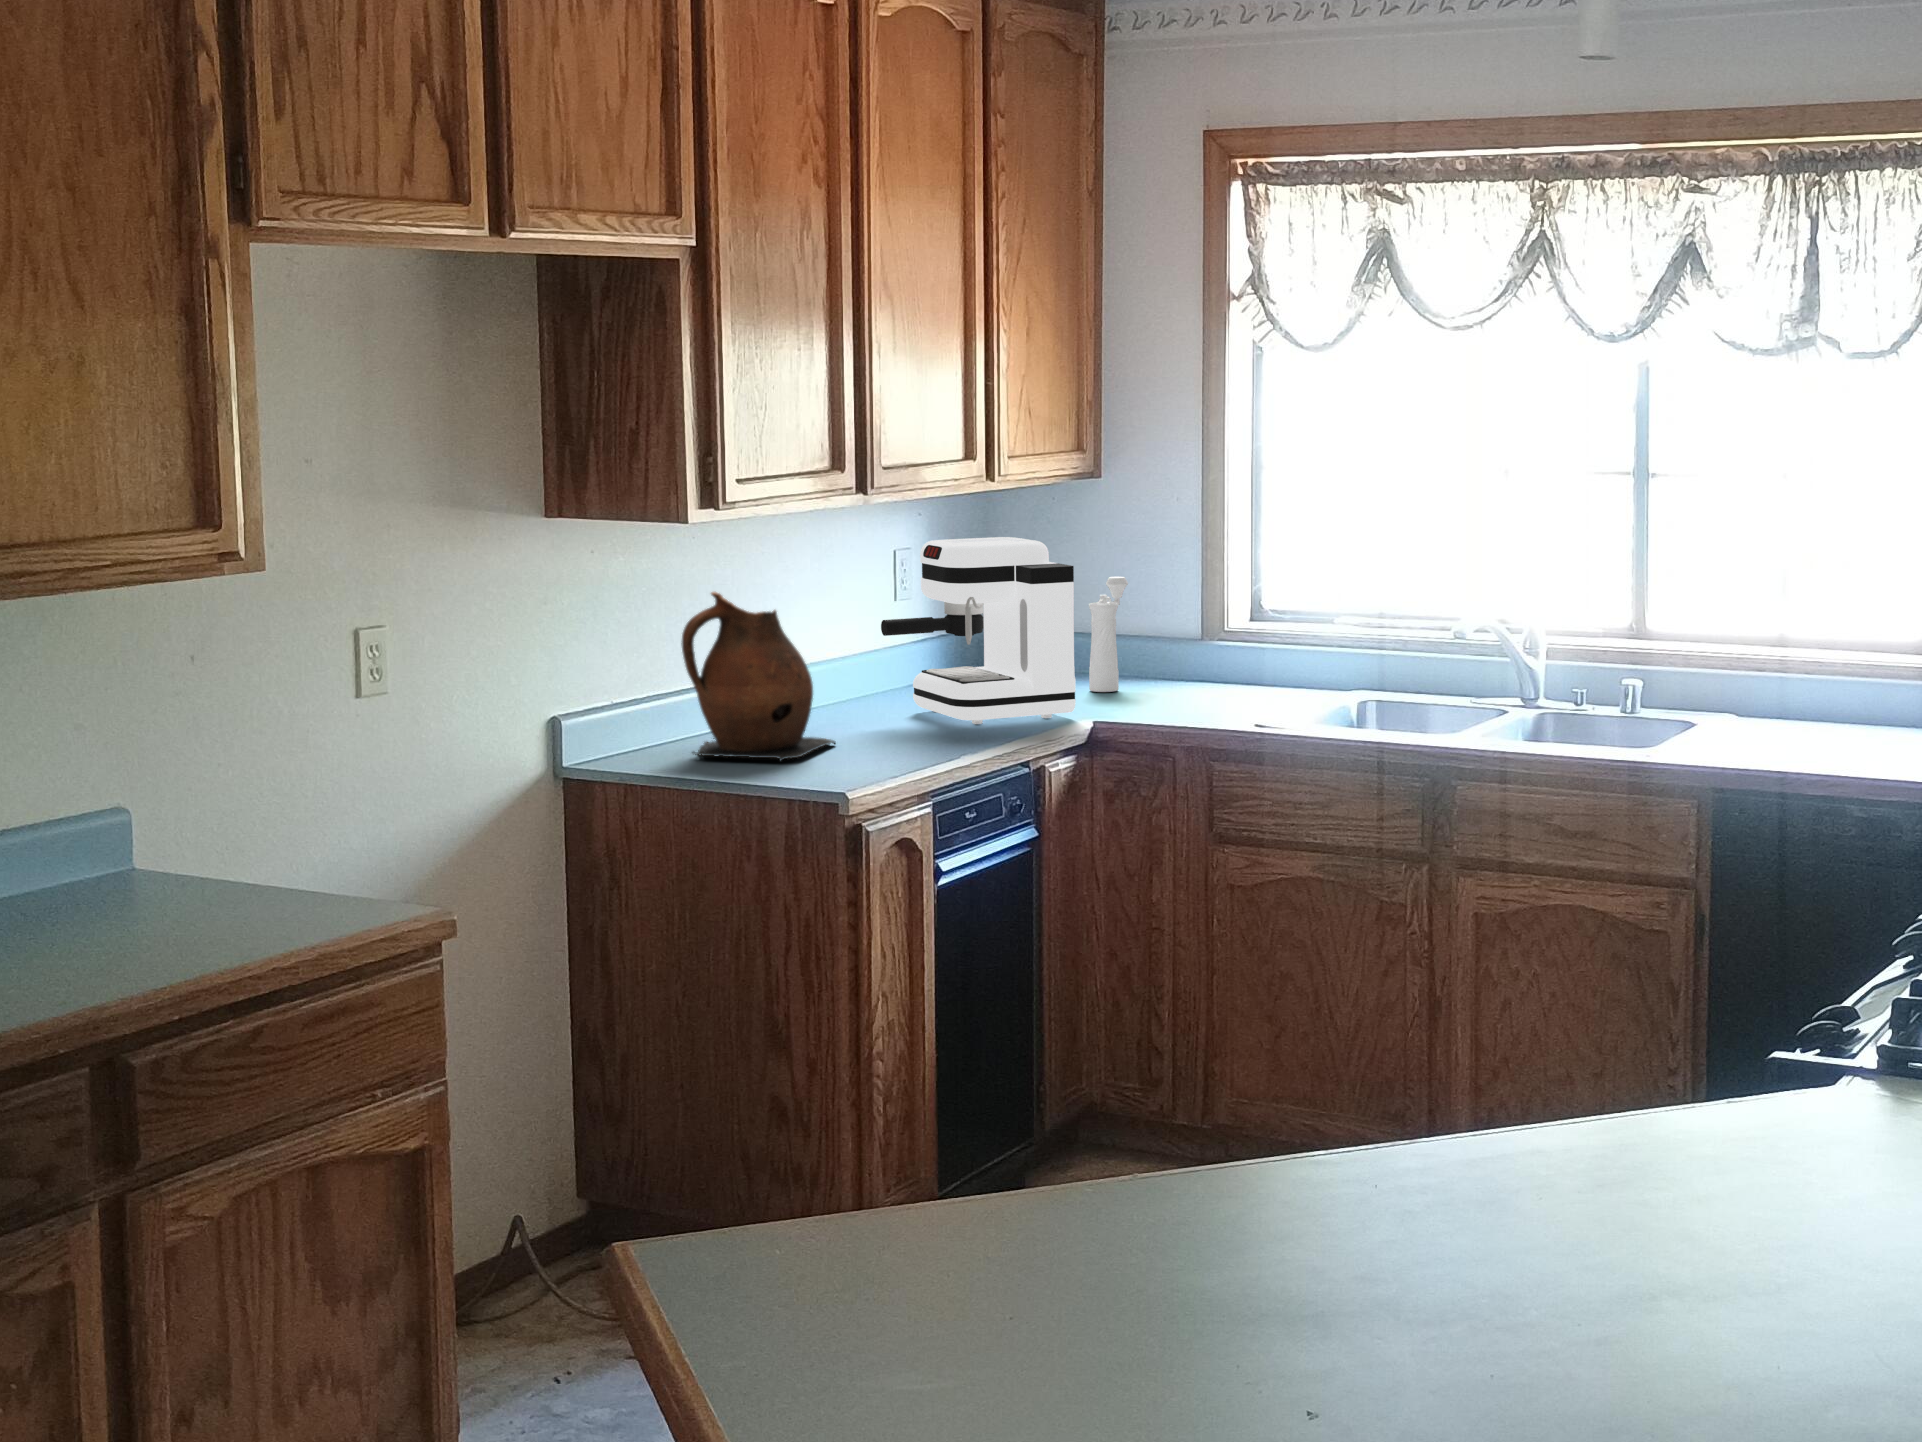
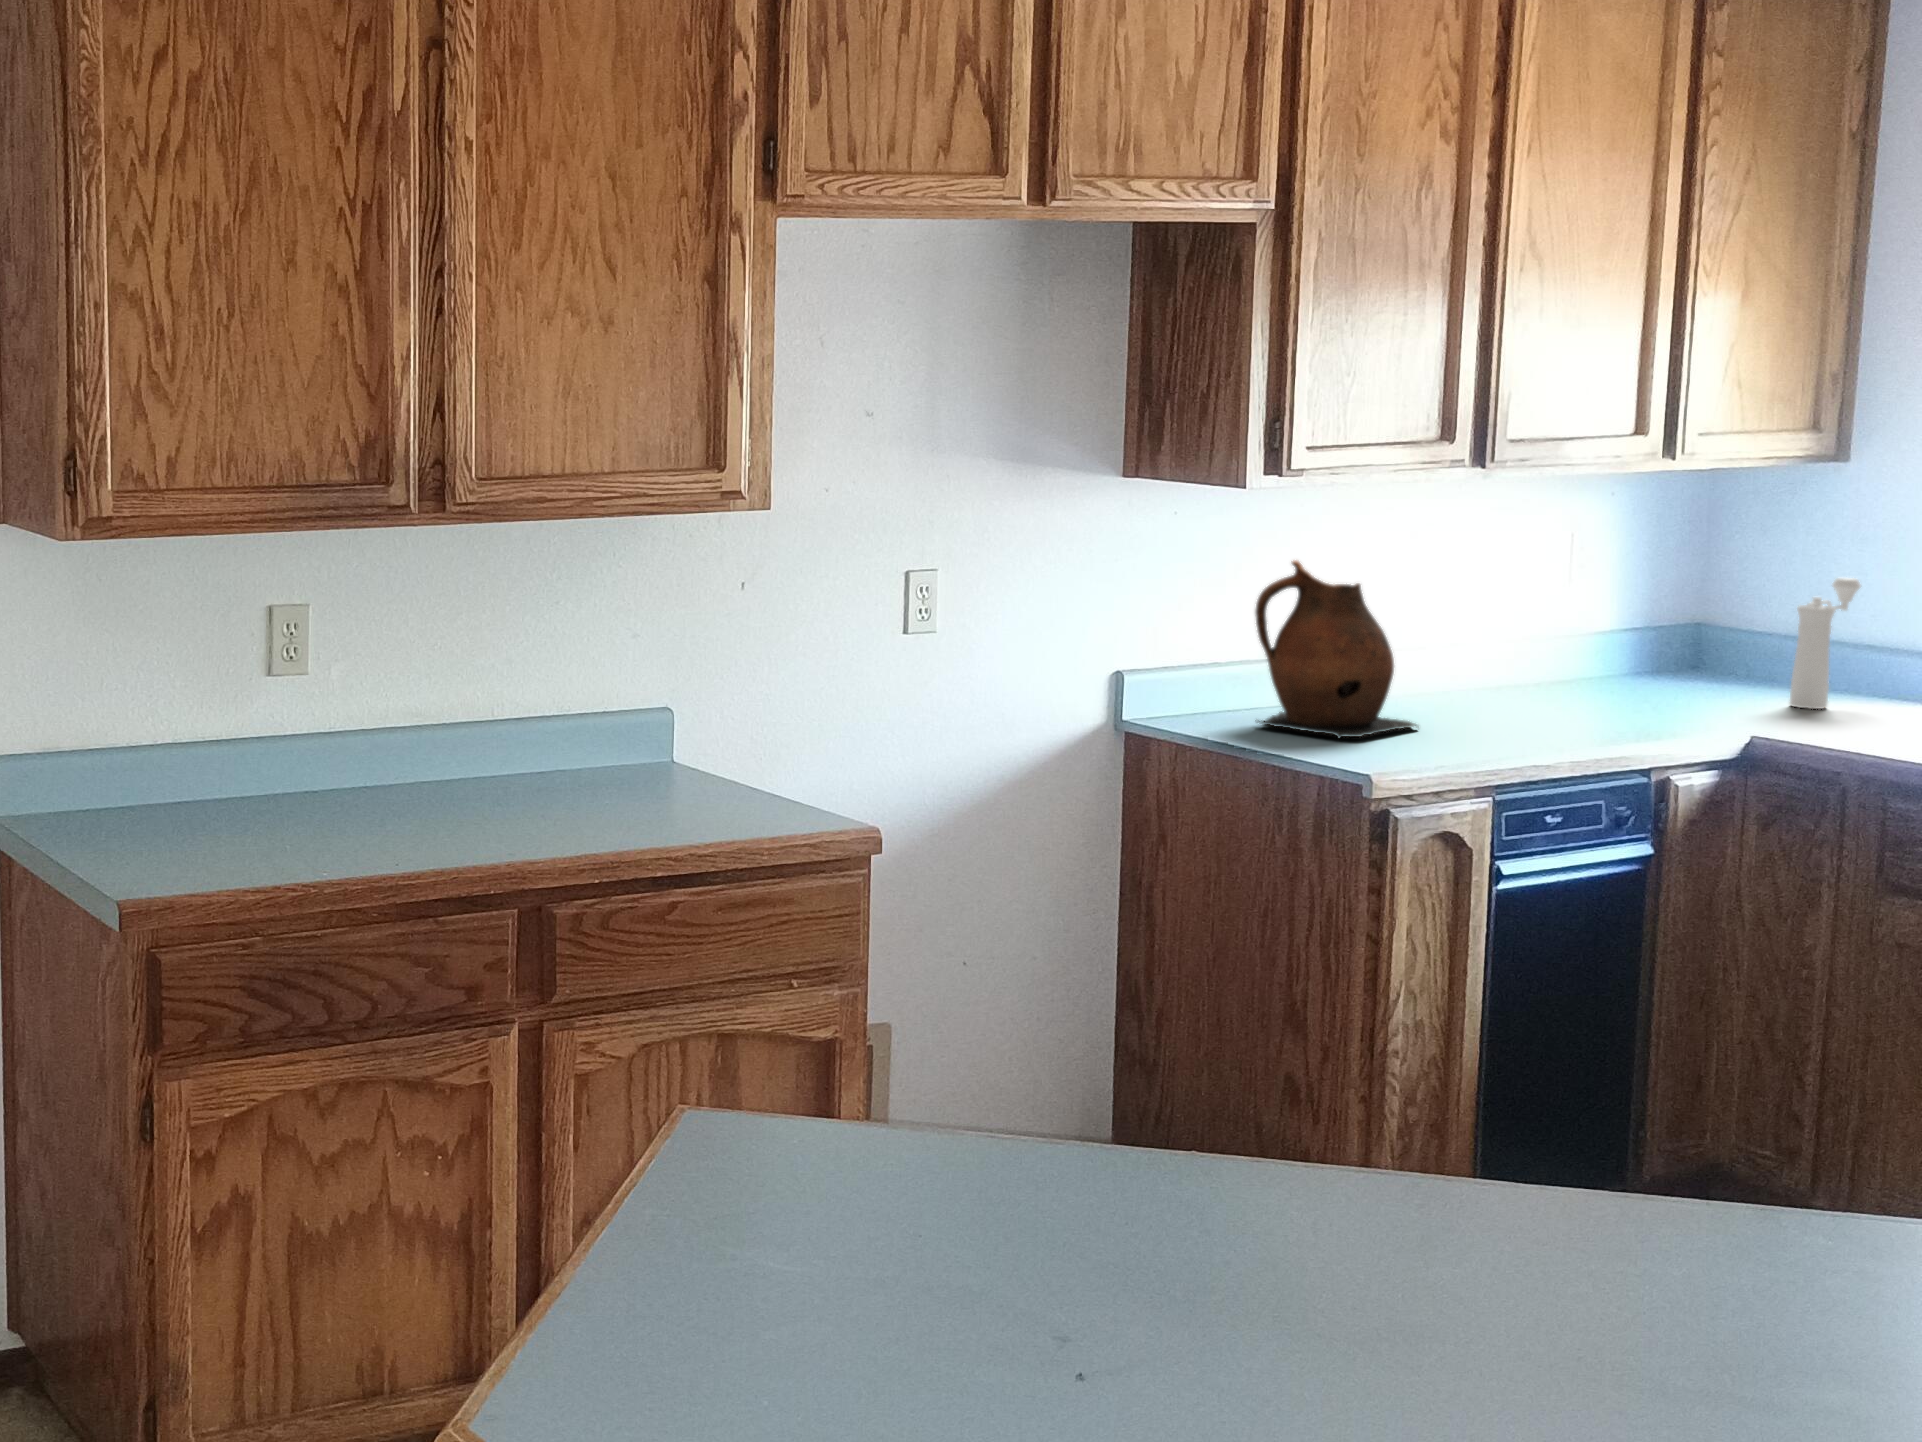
coffee maker: present [881,537,1076,724] -> none [1509,523,1745,728]

